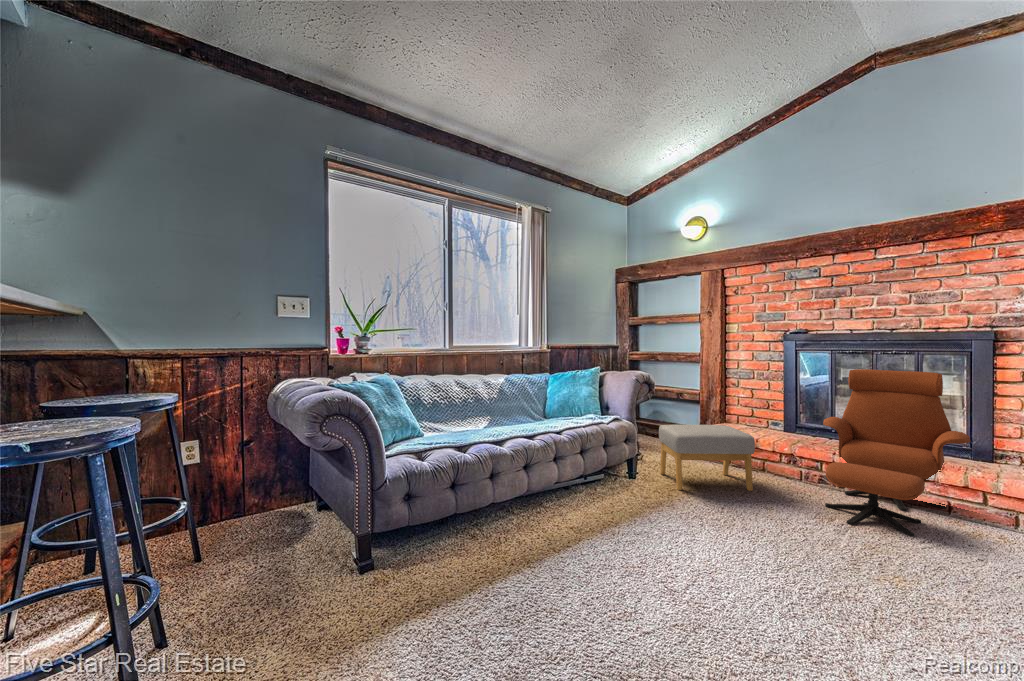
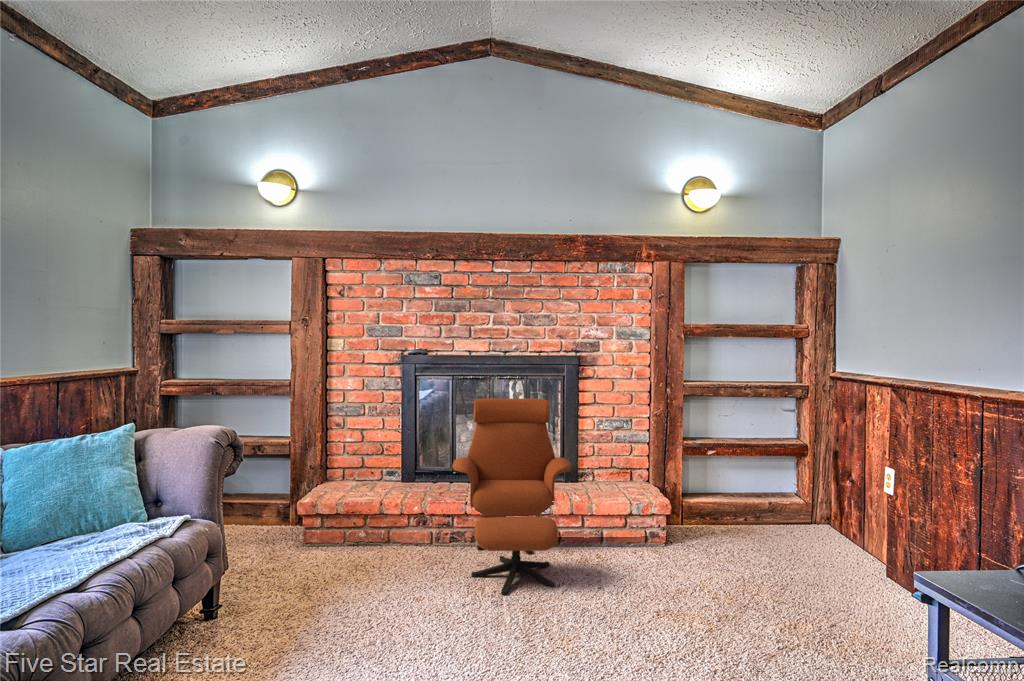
footstool: present [659,425,755,491] -> none [252,495,394,624]

